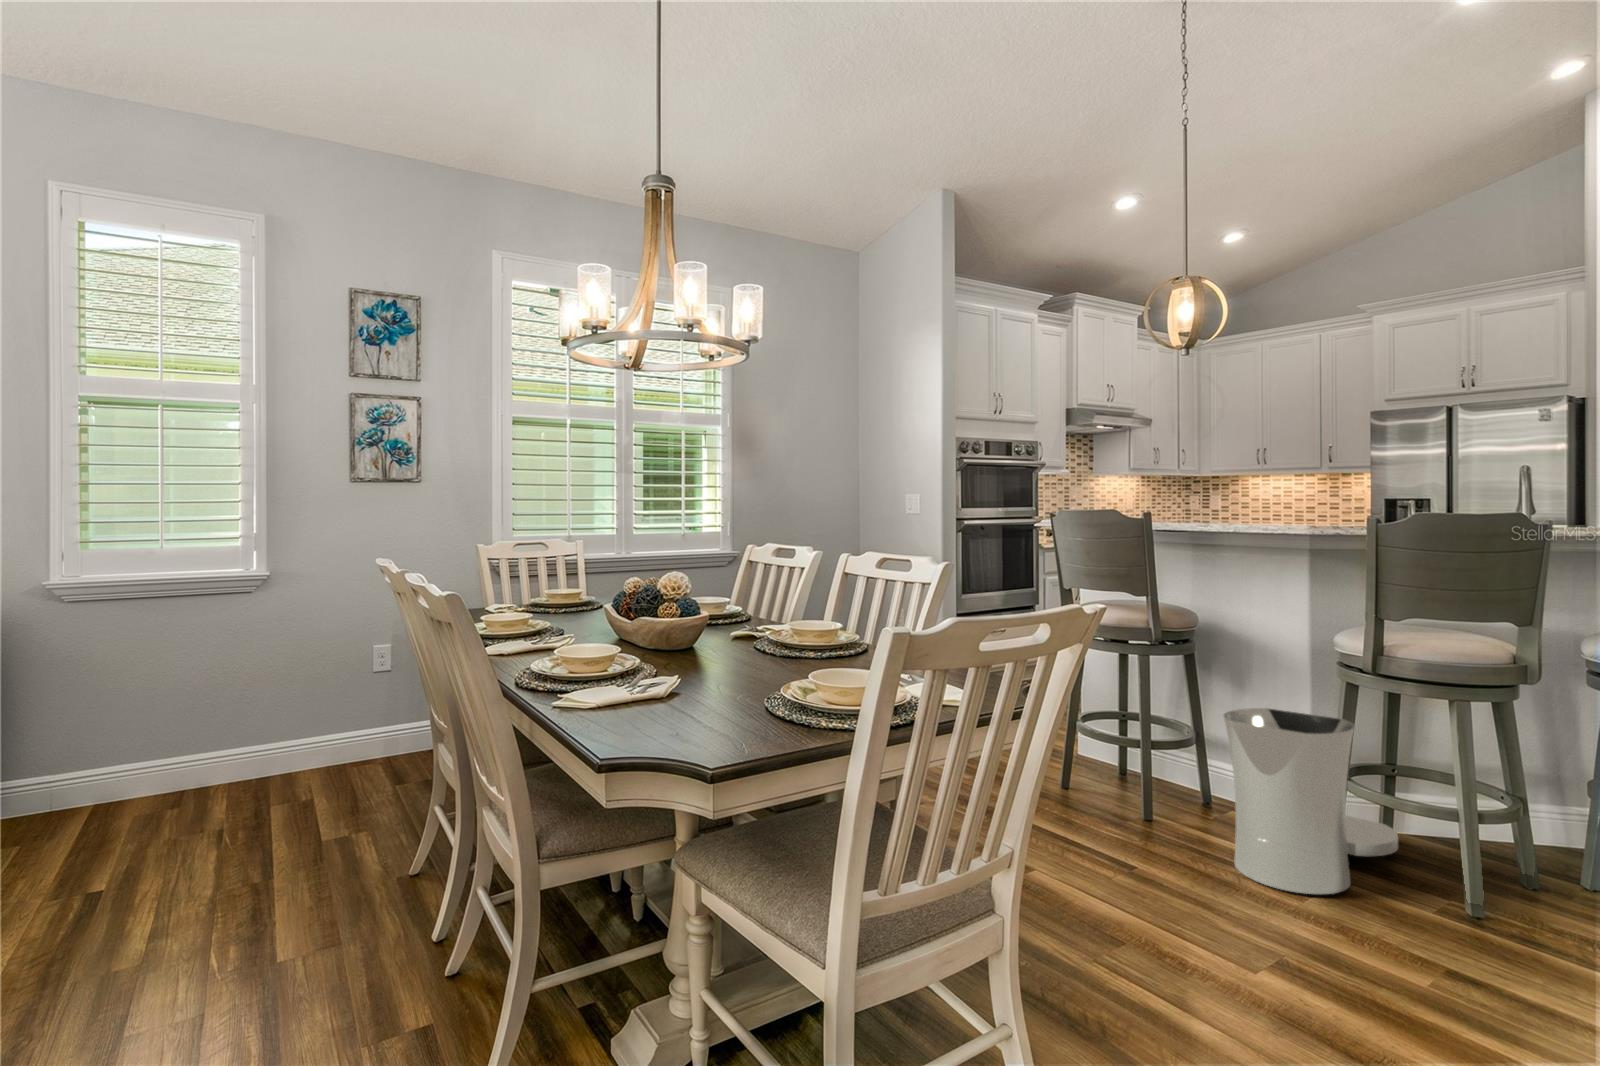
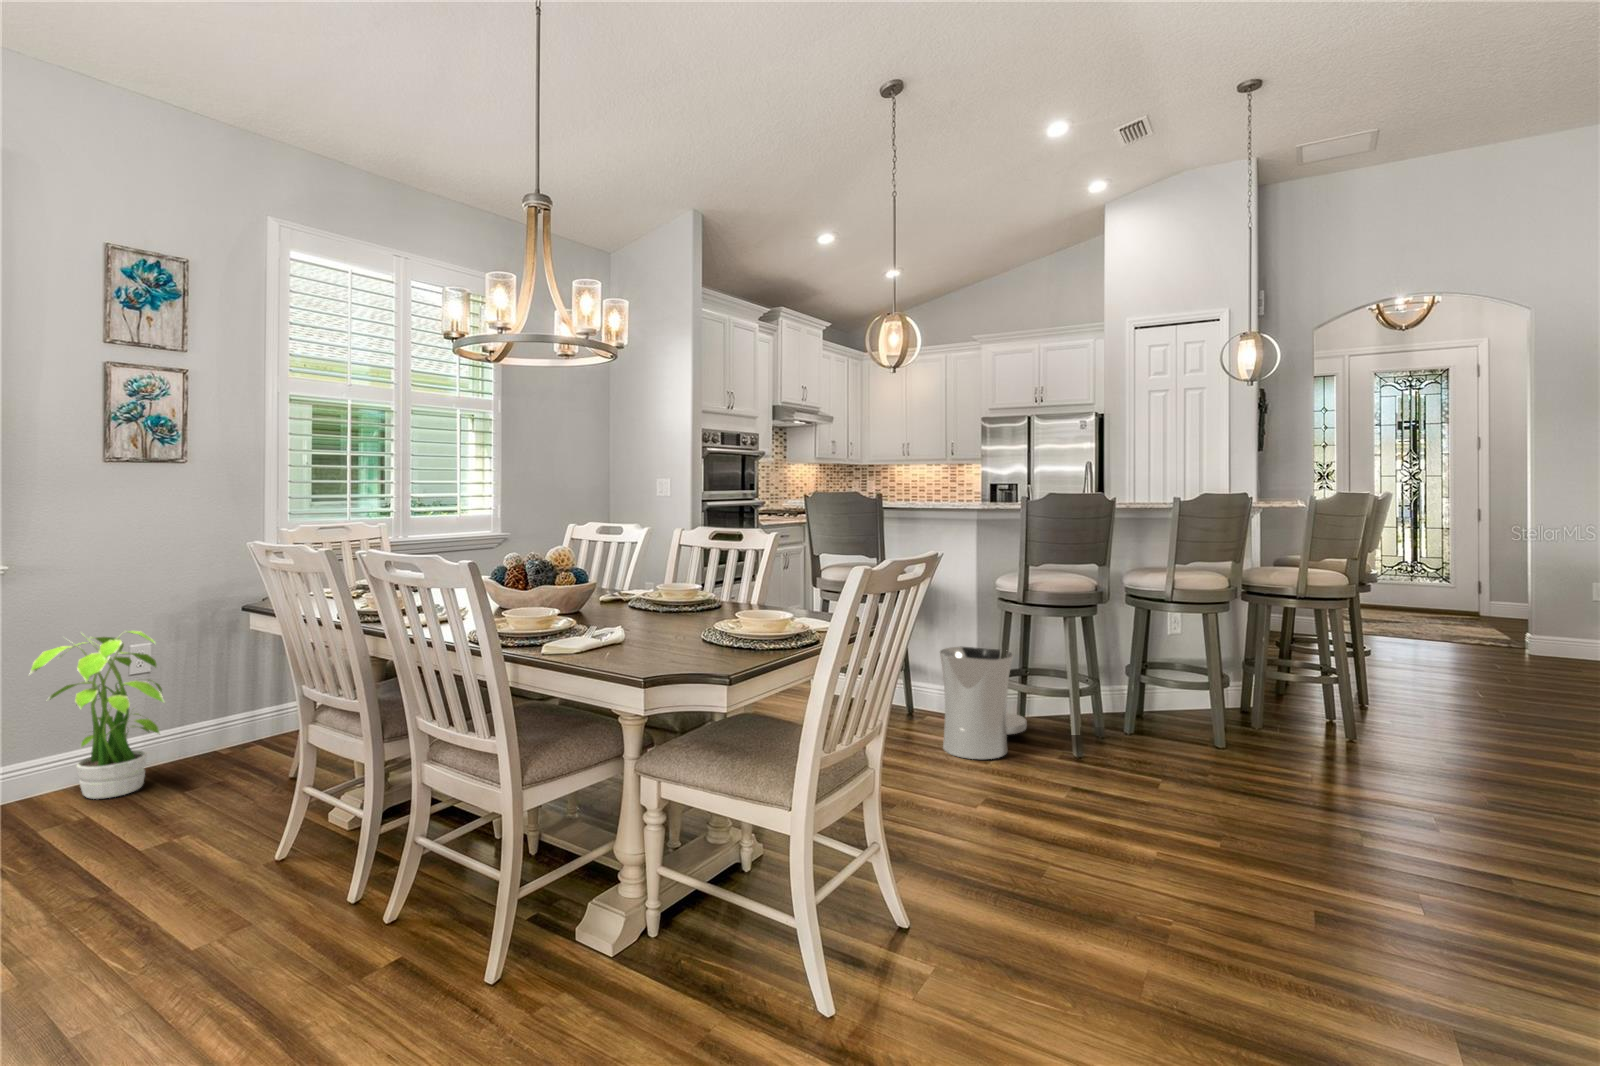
potted plant: none [265,632,377,786] -> present [29,631,164,799]

